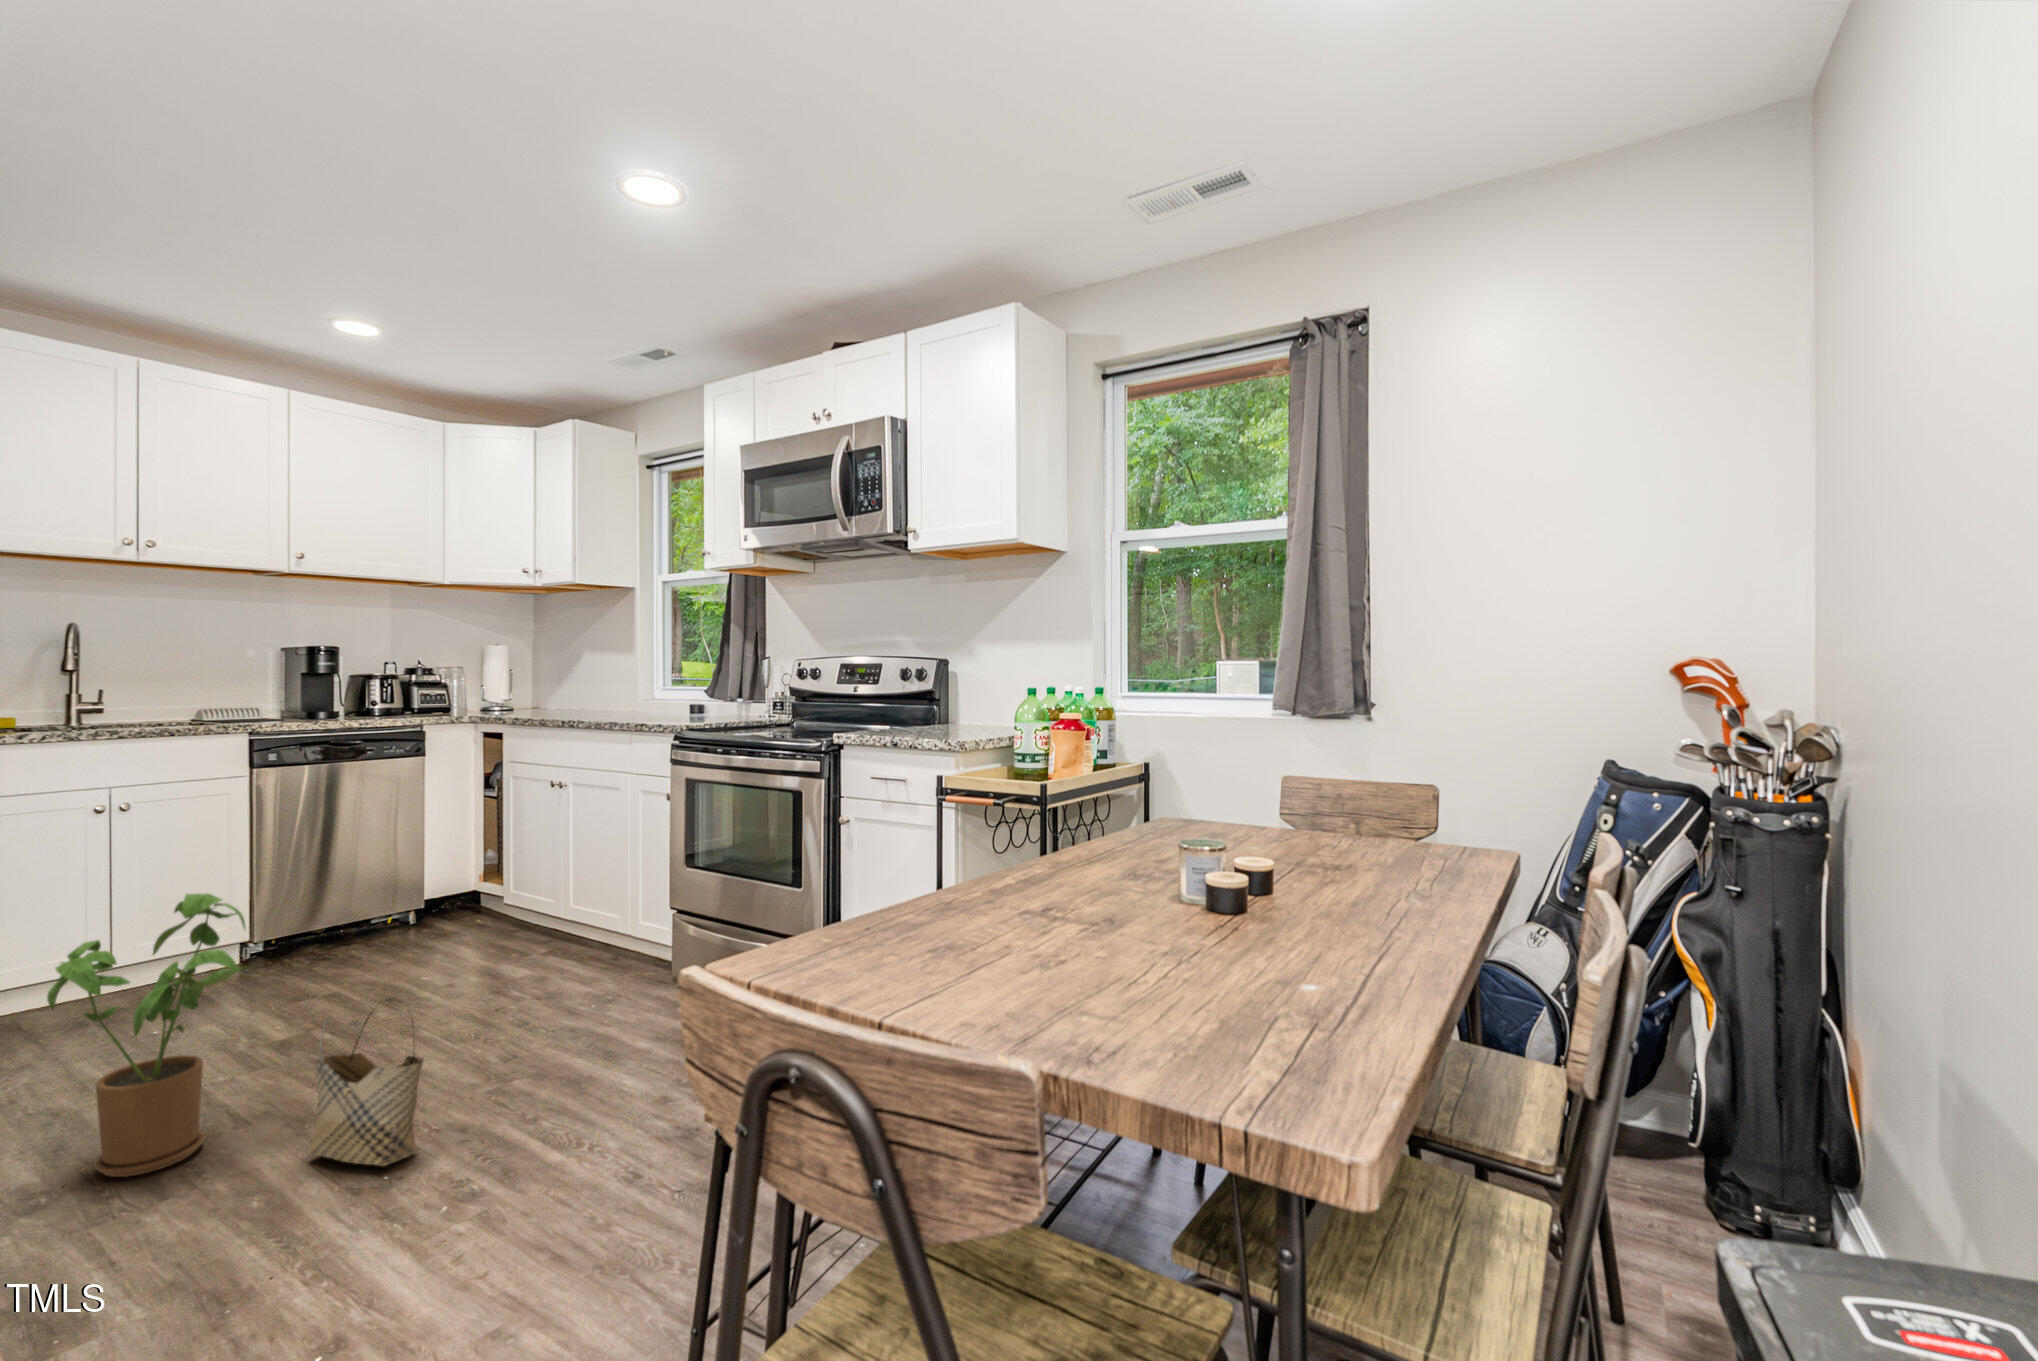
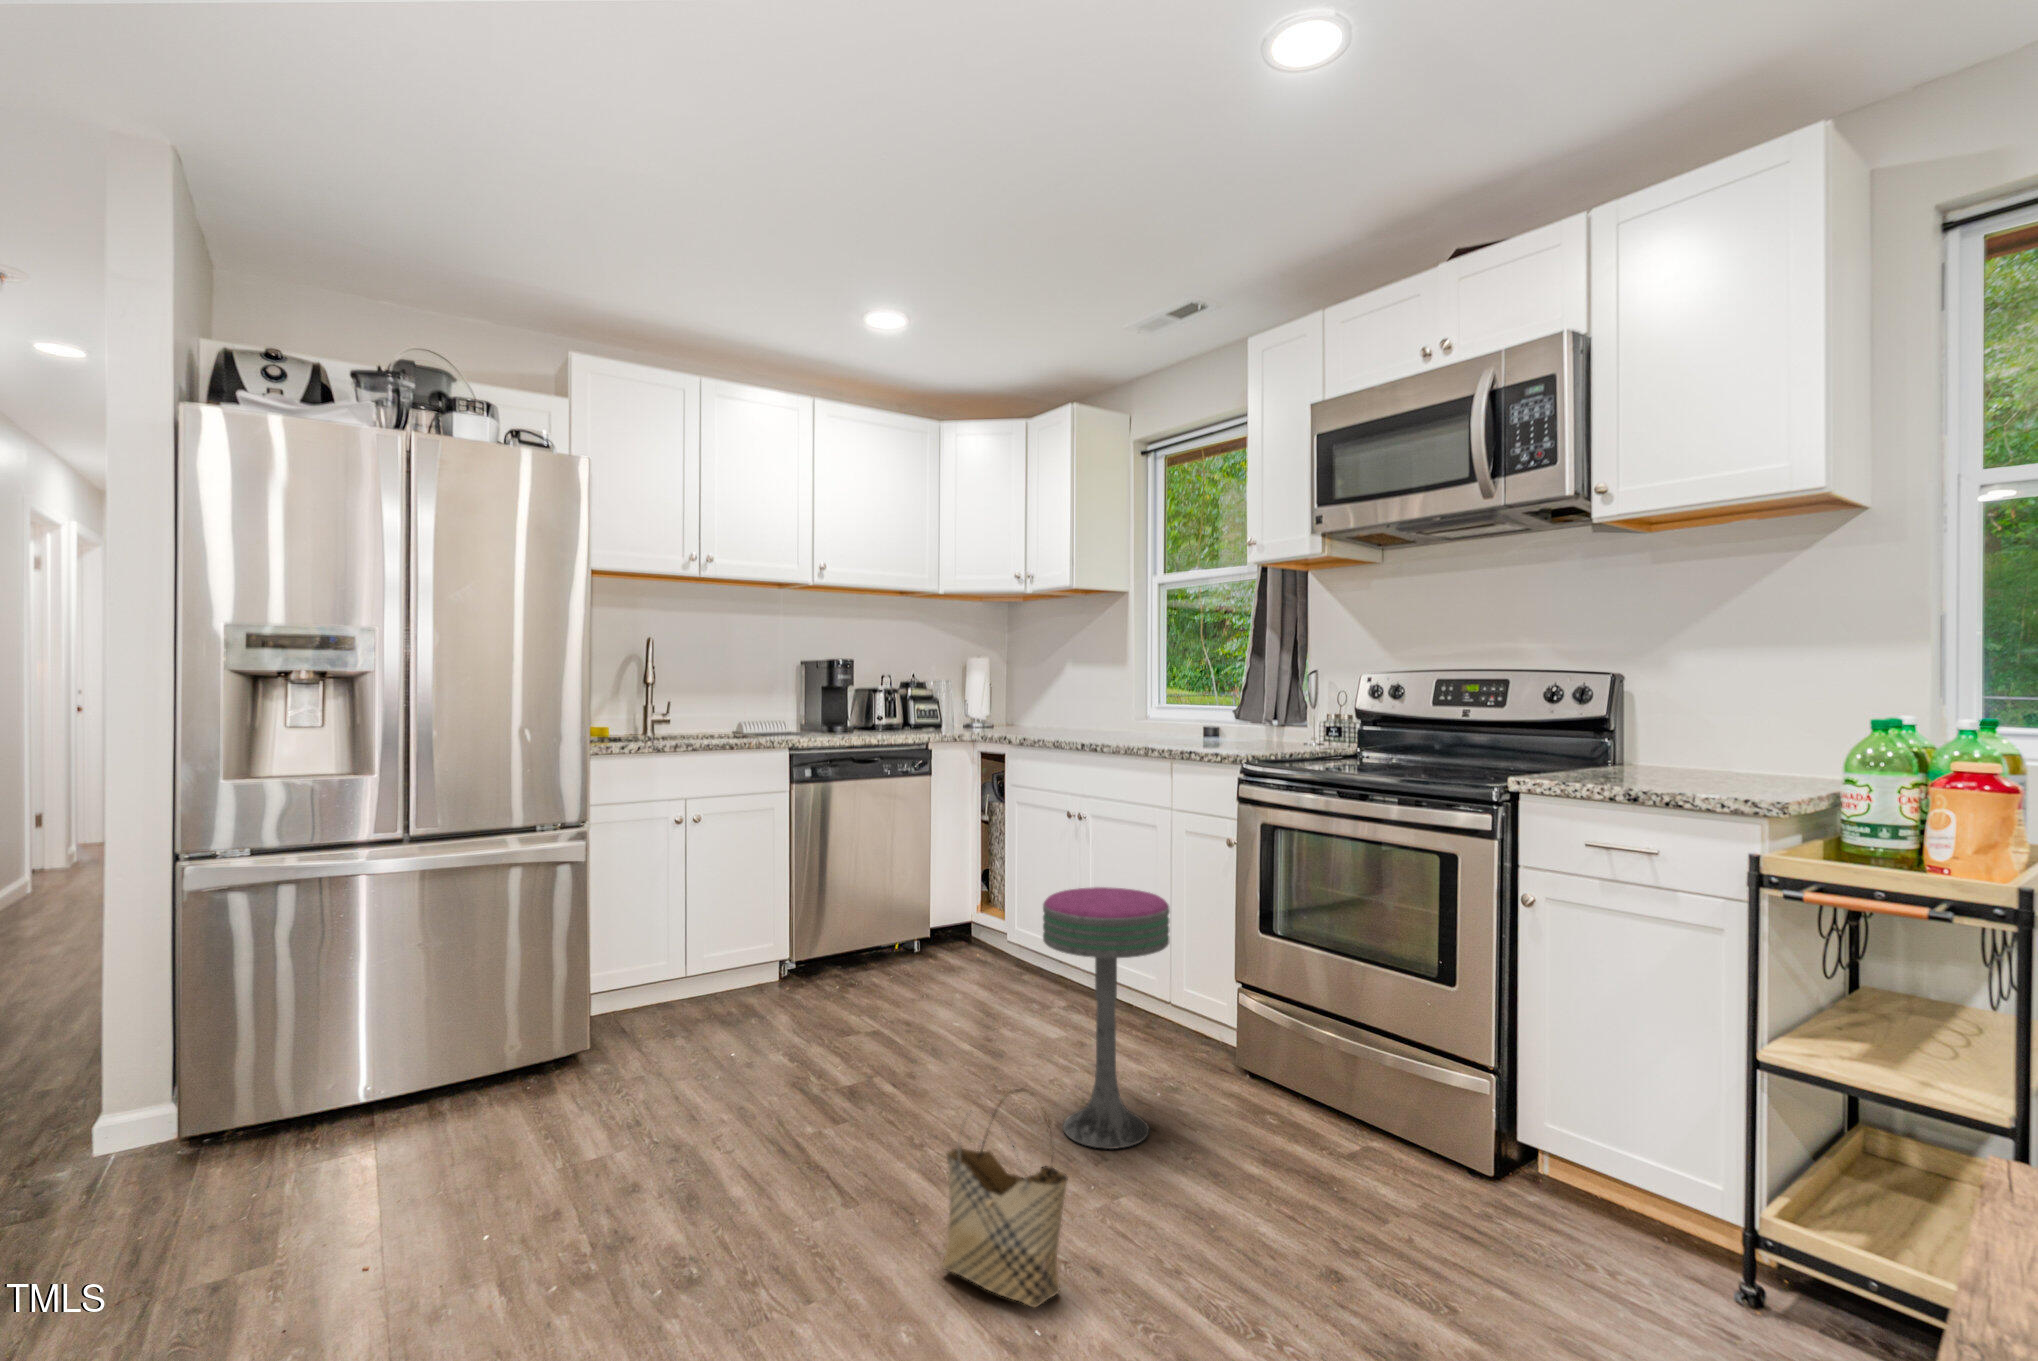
bar stool: none [464,838,583,1051] -> present [1043,887,1170,1149]
house plant: present [47,893,246,1177] -> none [697,938,874,1256]

